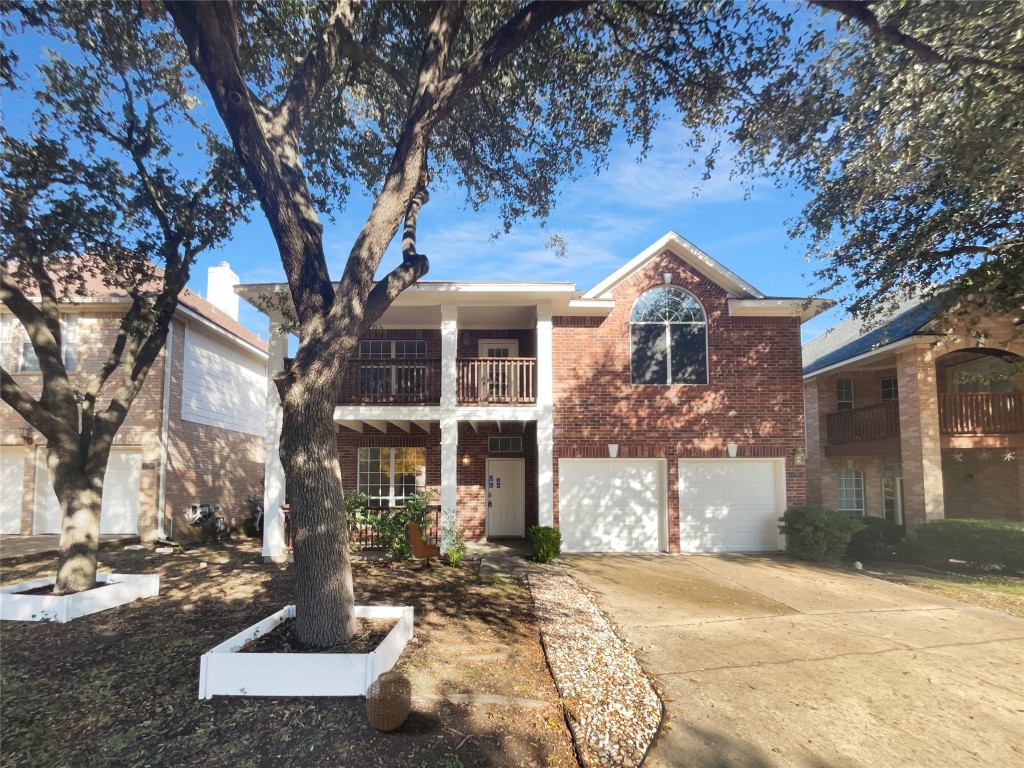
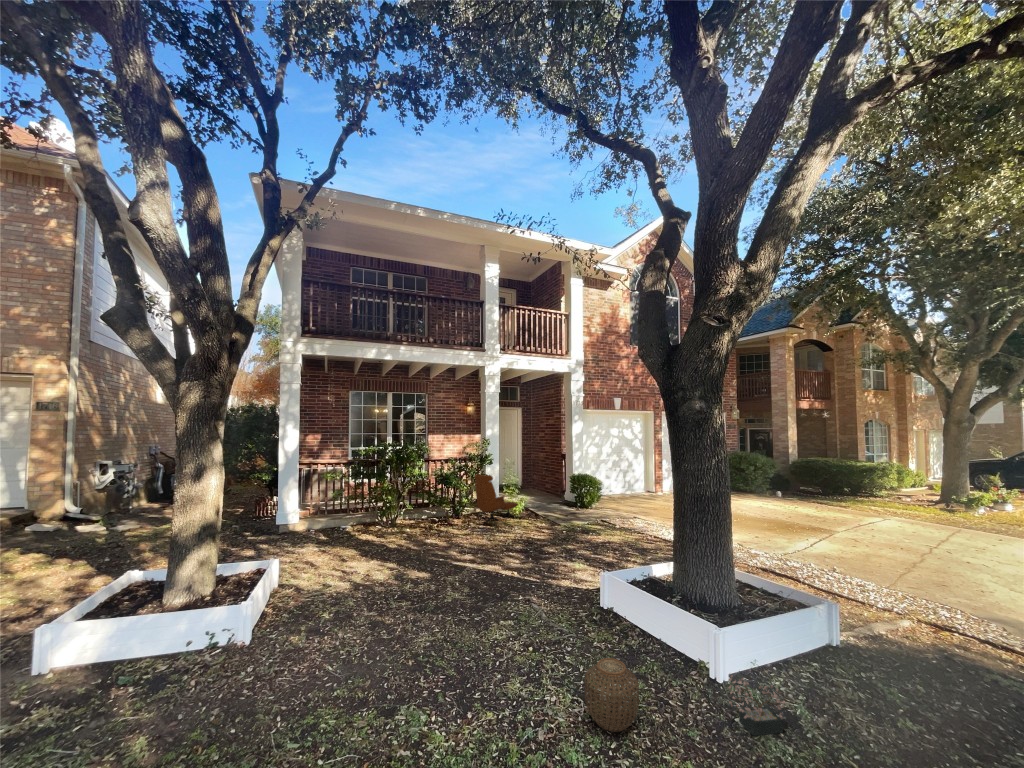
decorative plant: present [94,617,123,643] -> present [728,676,785,736]
woven basket: present [366,671,411,731] -> present [585,658,639,732]

